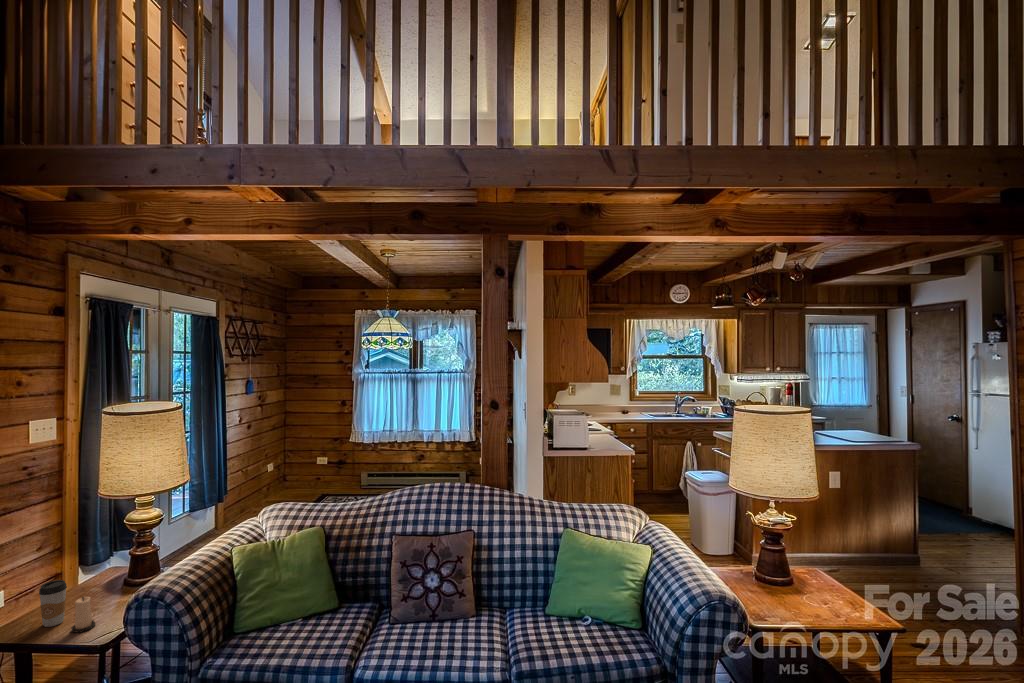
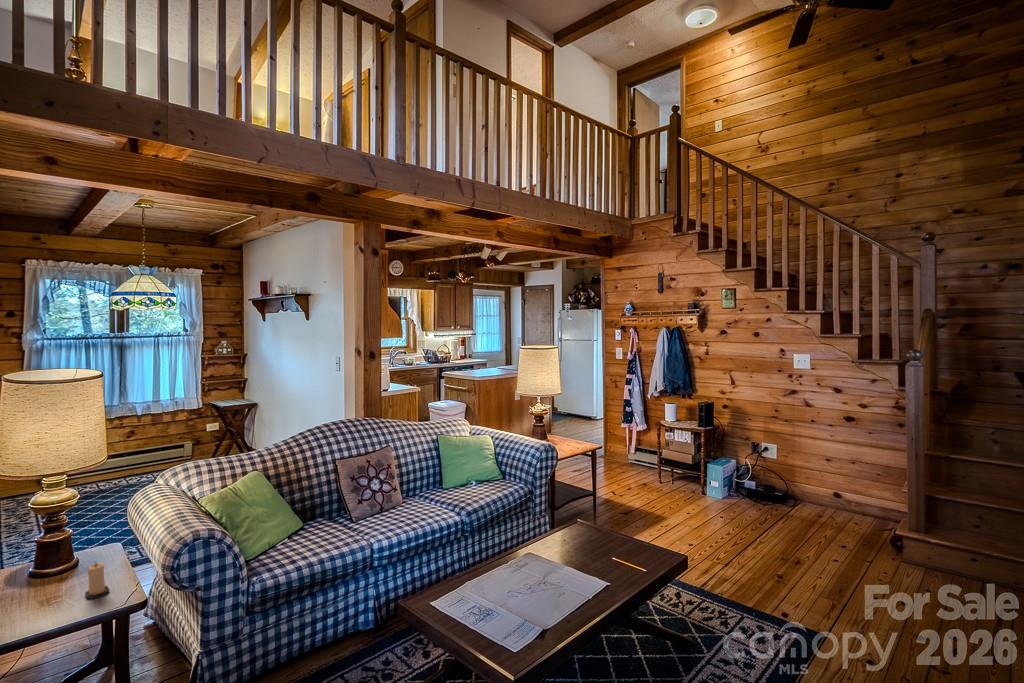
coffee cup: present [39,580,67,627] -> none [29,558,60,608]

